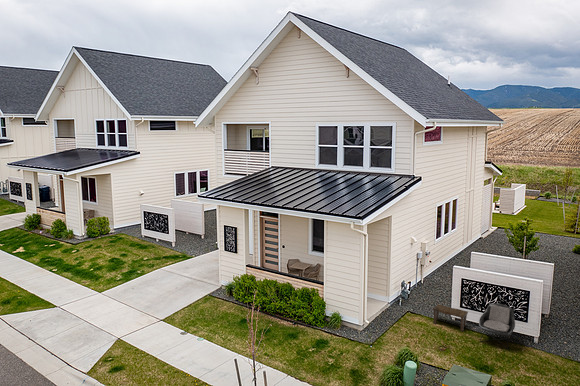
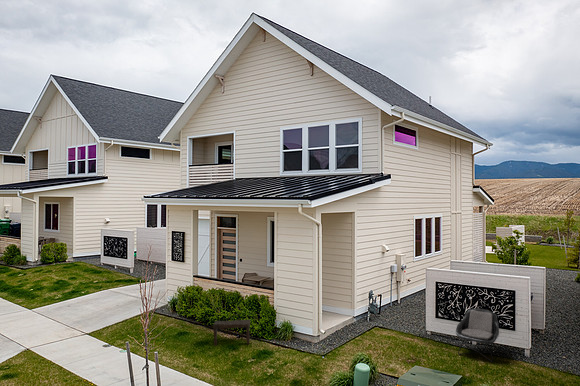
bench: present [433,304,468,331] -> present [213,319,250,346]

